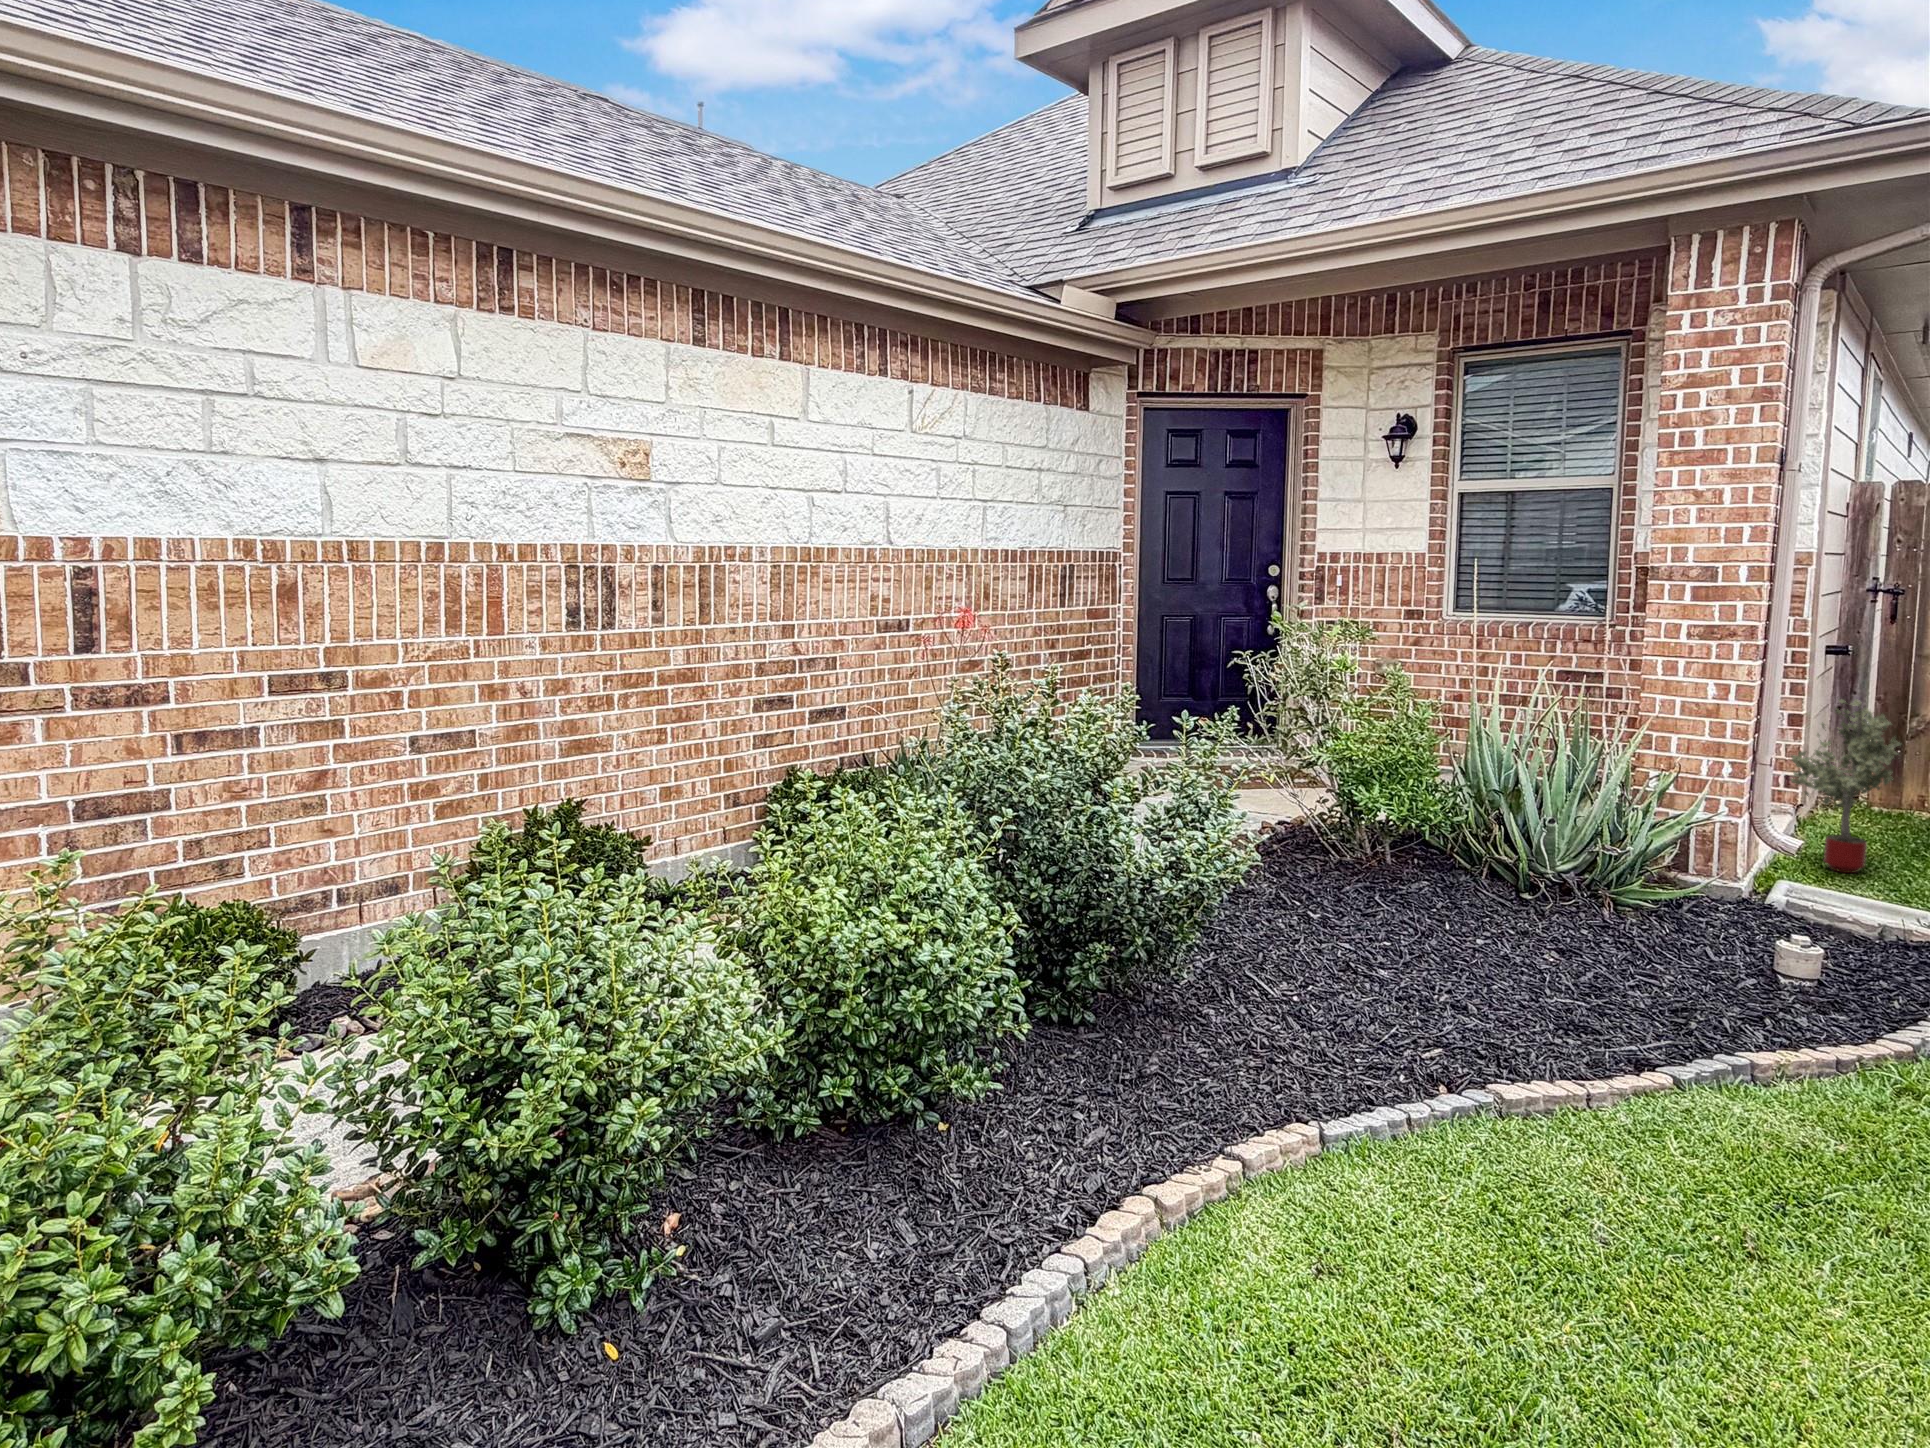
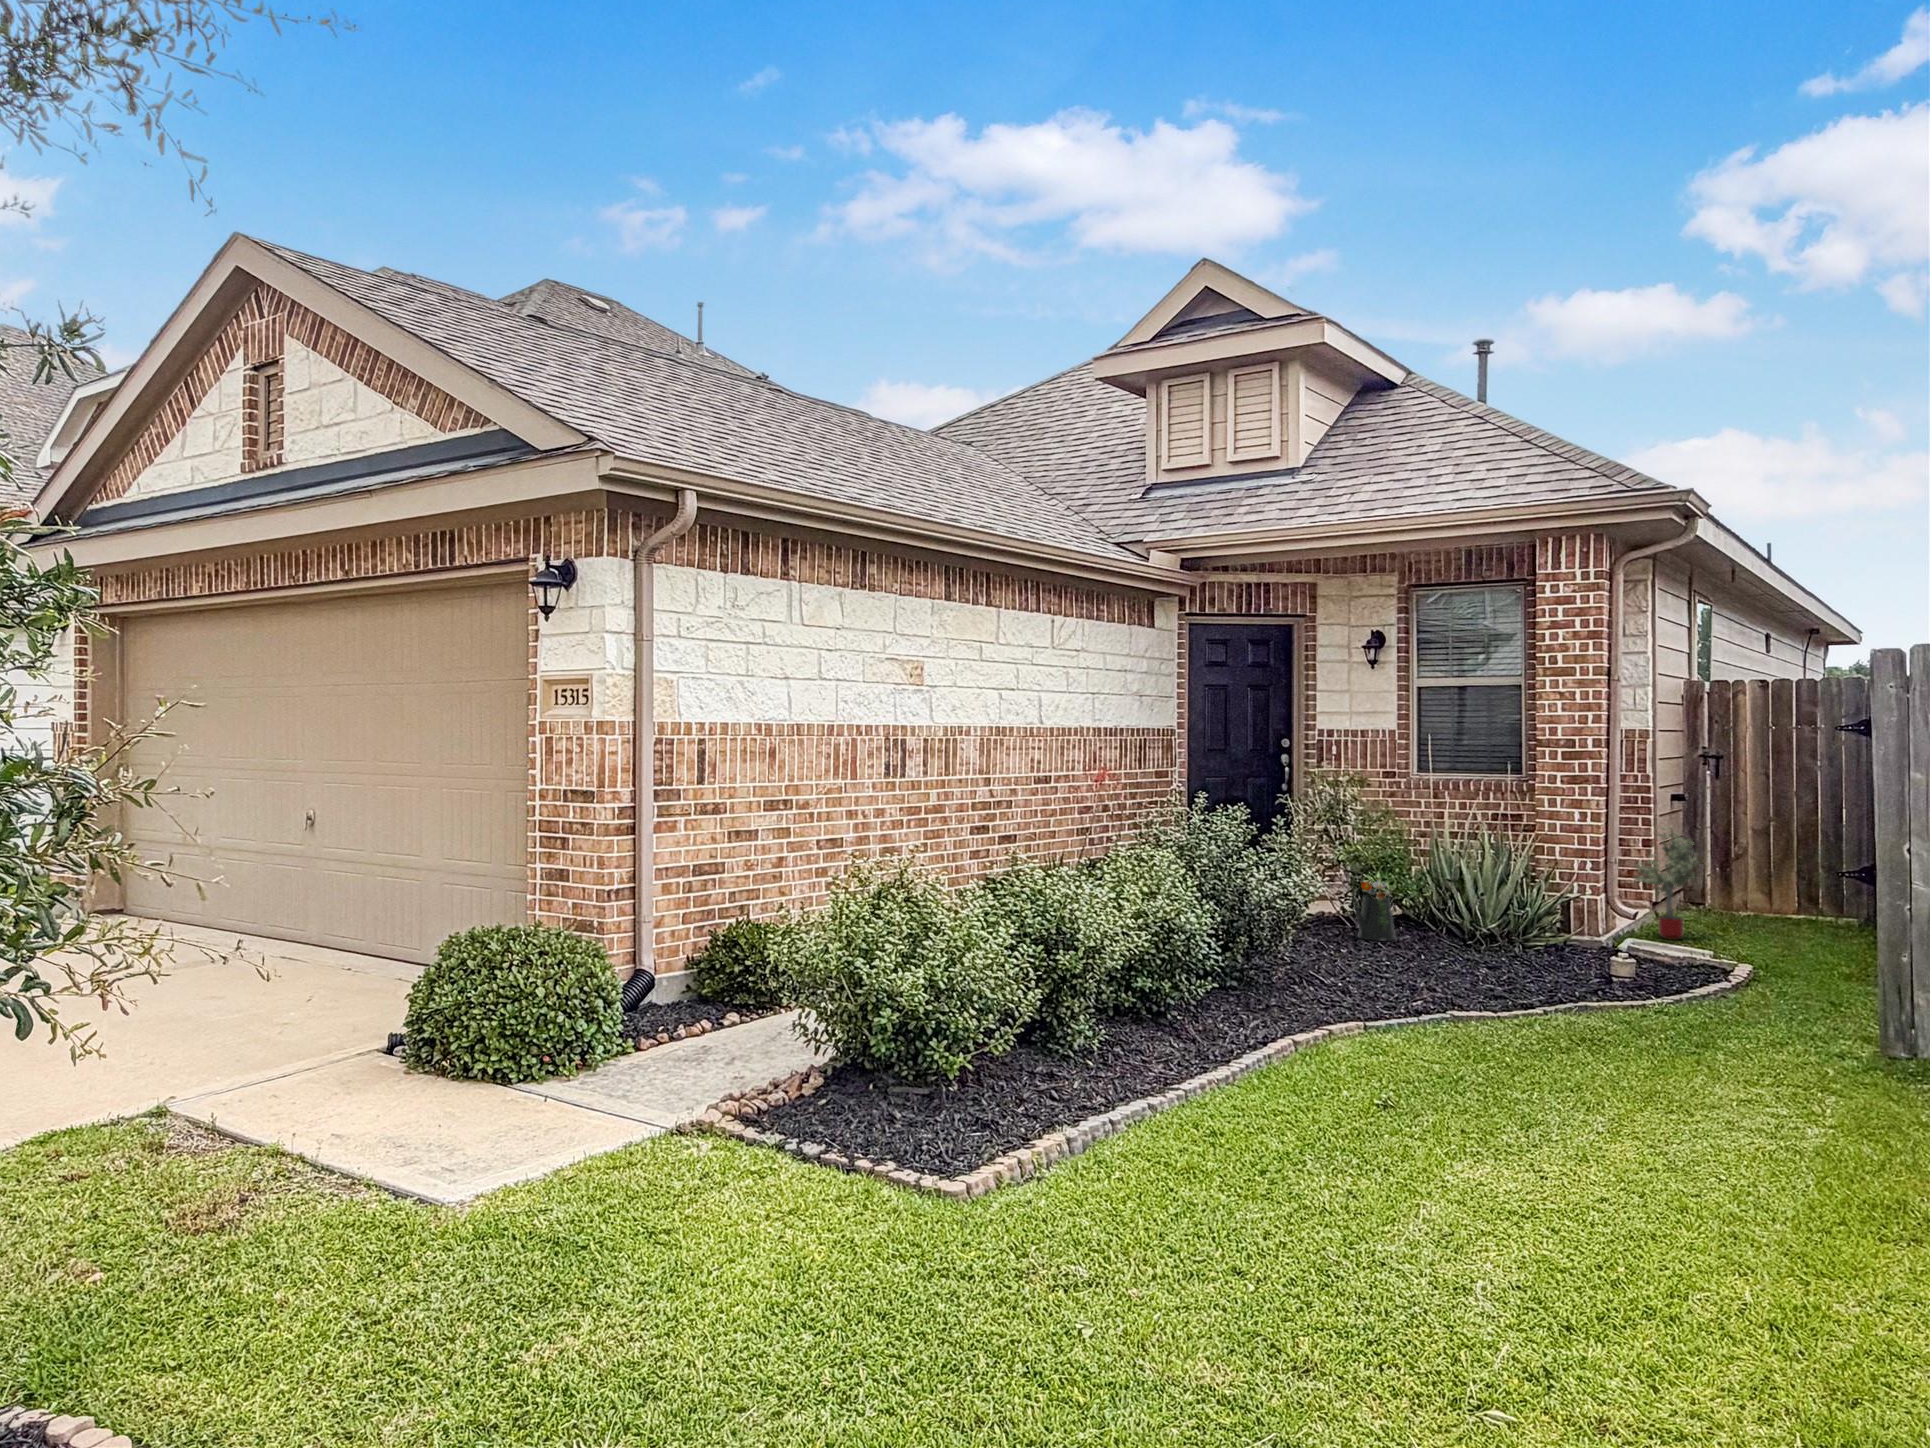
watering can: none [1347,774,1415,876] -> present [1353,878,1396,941]

